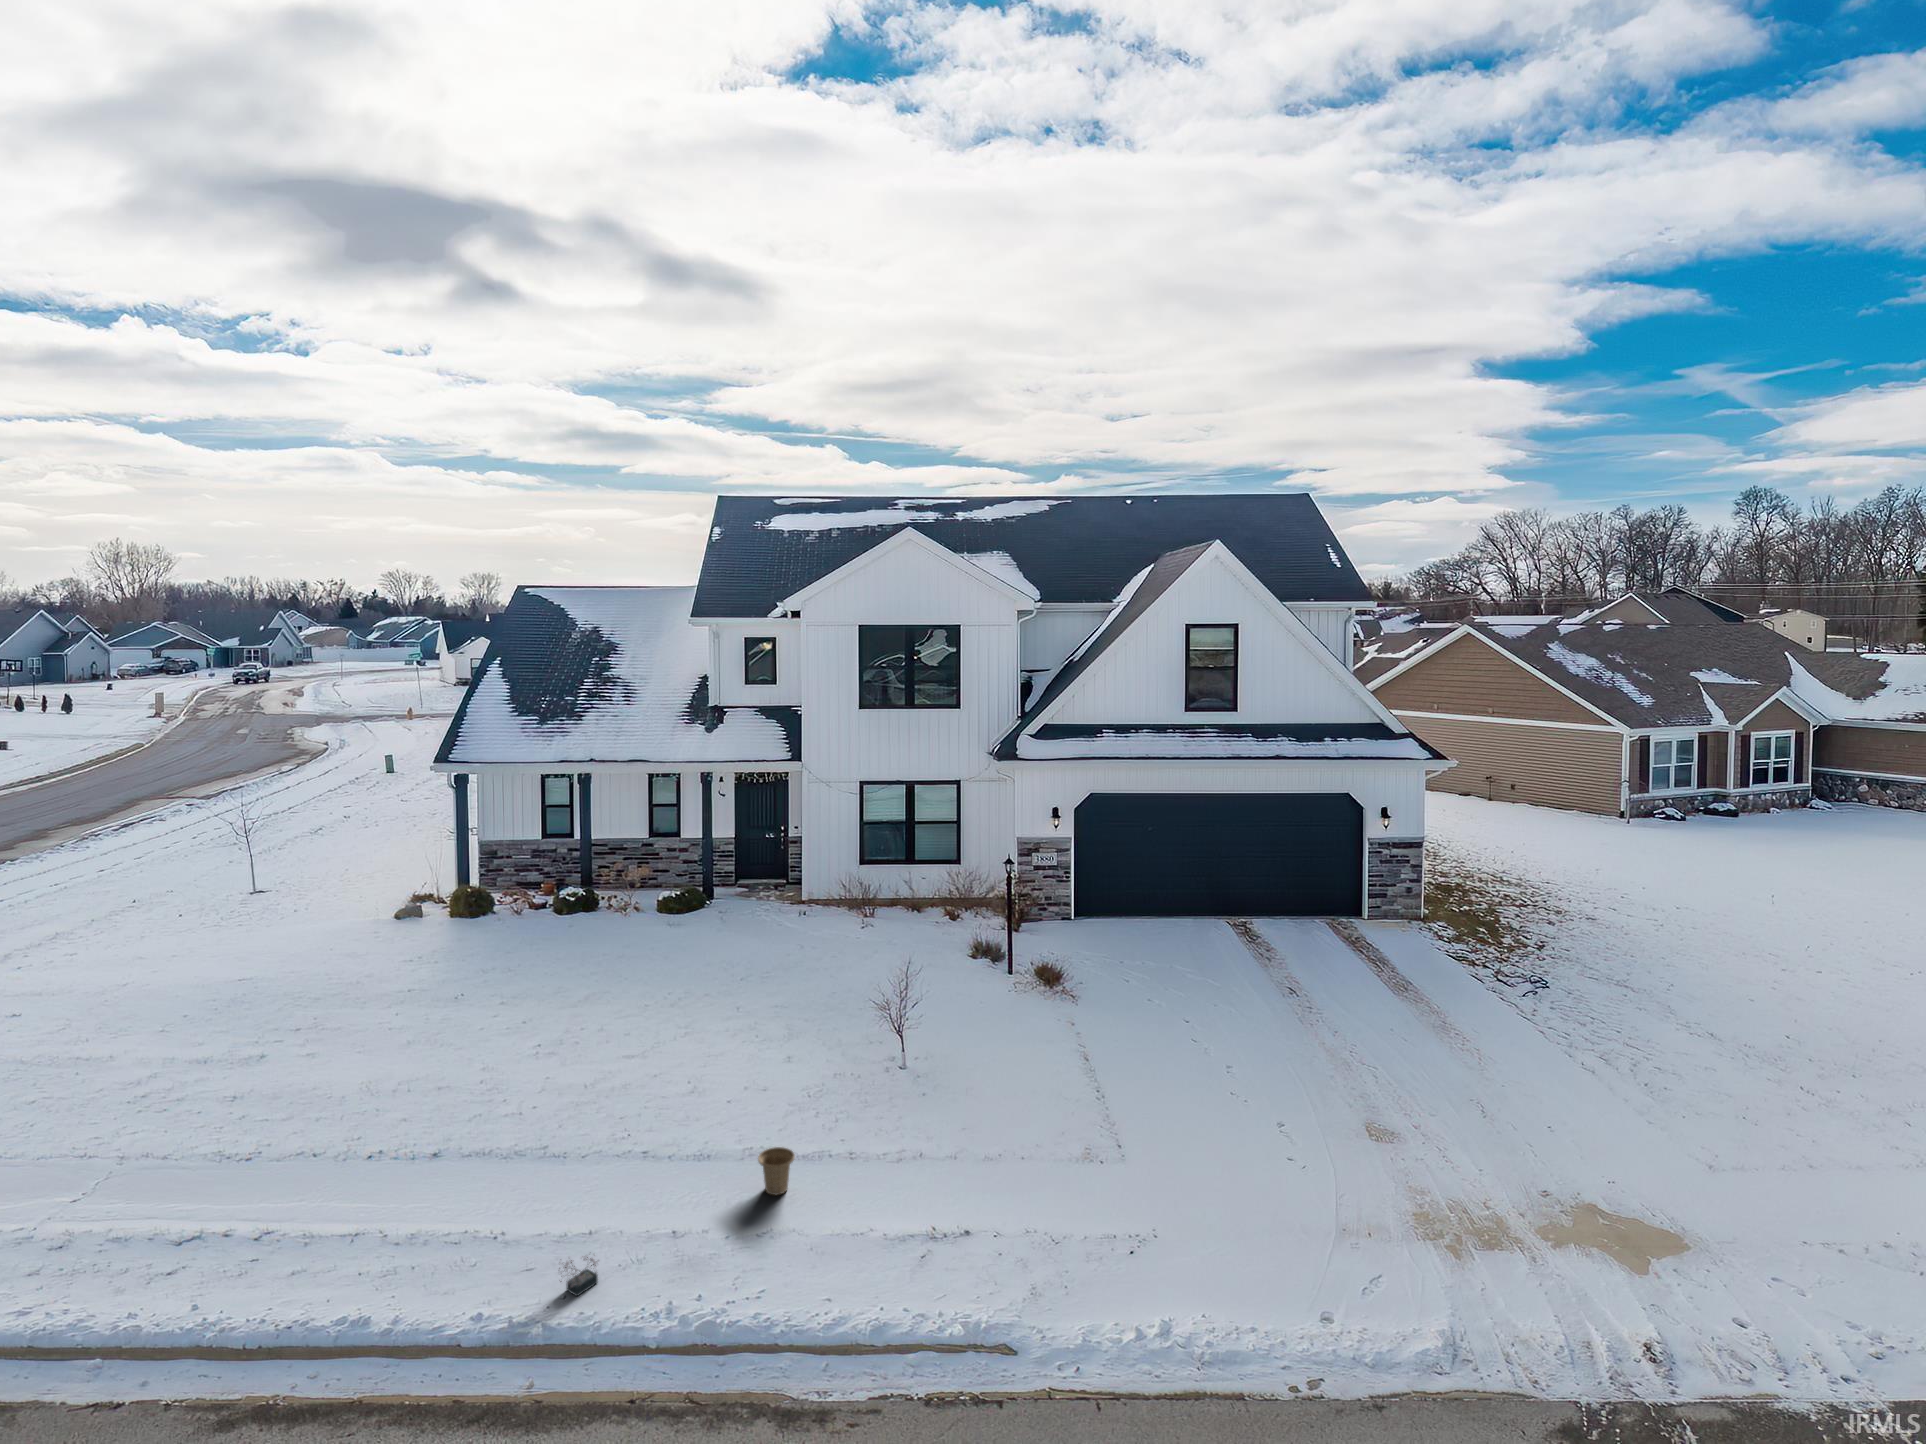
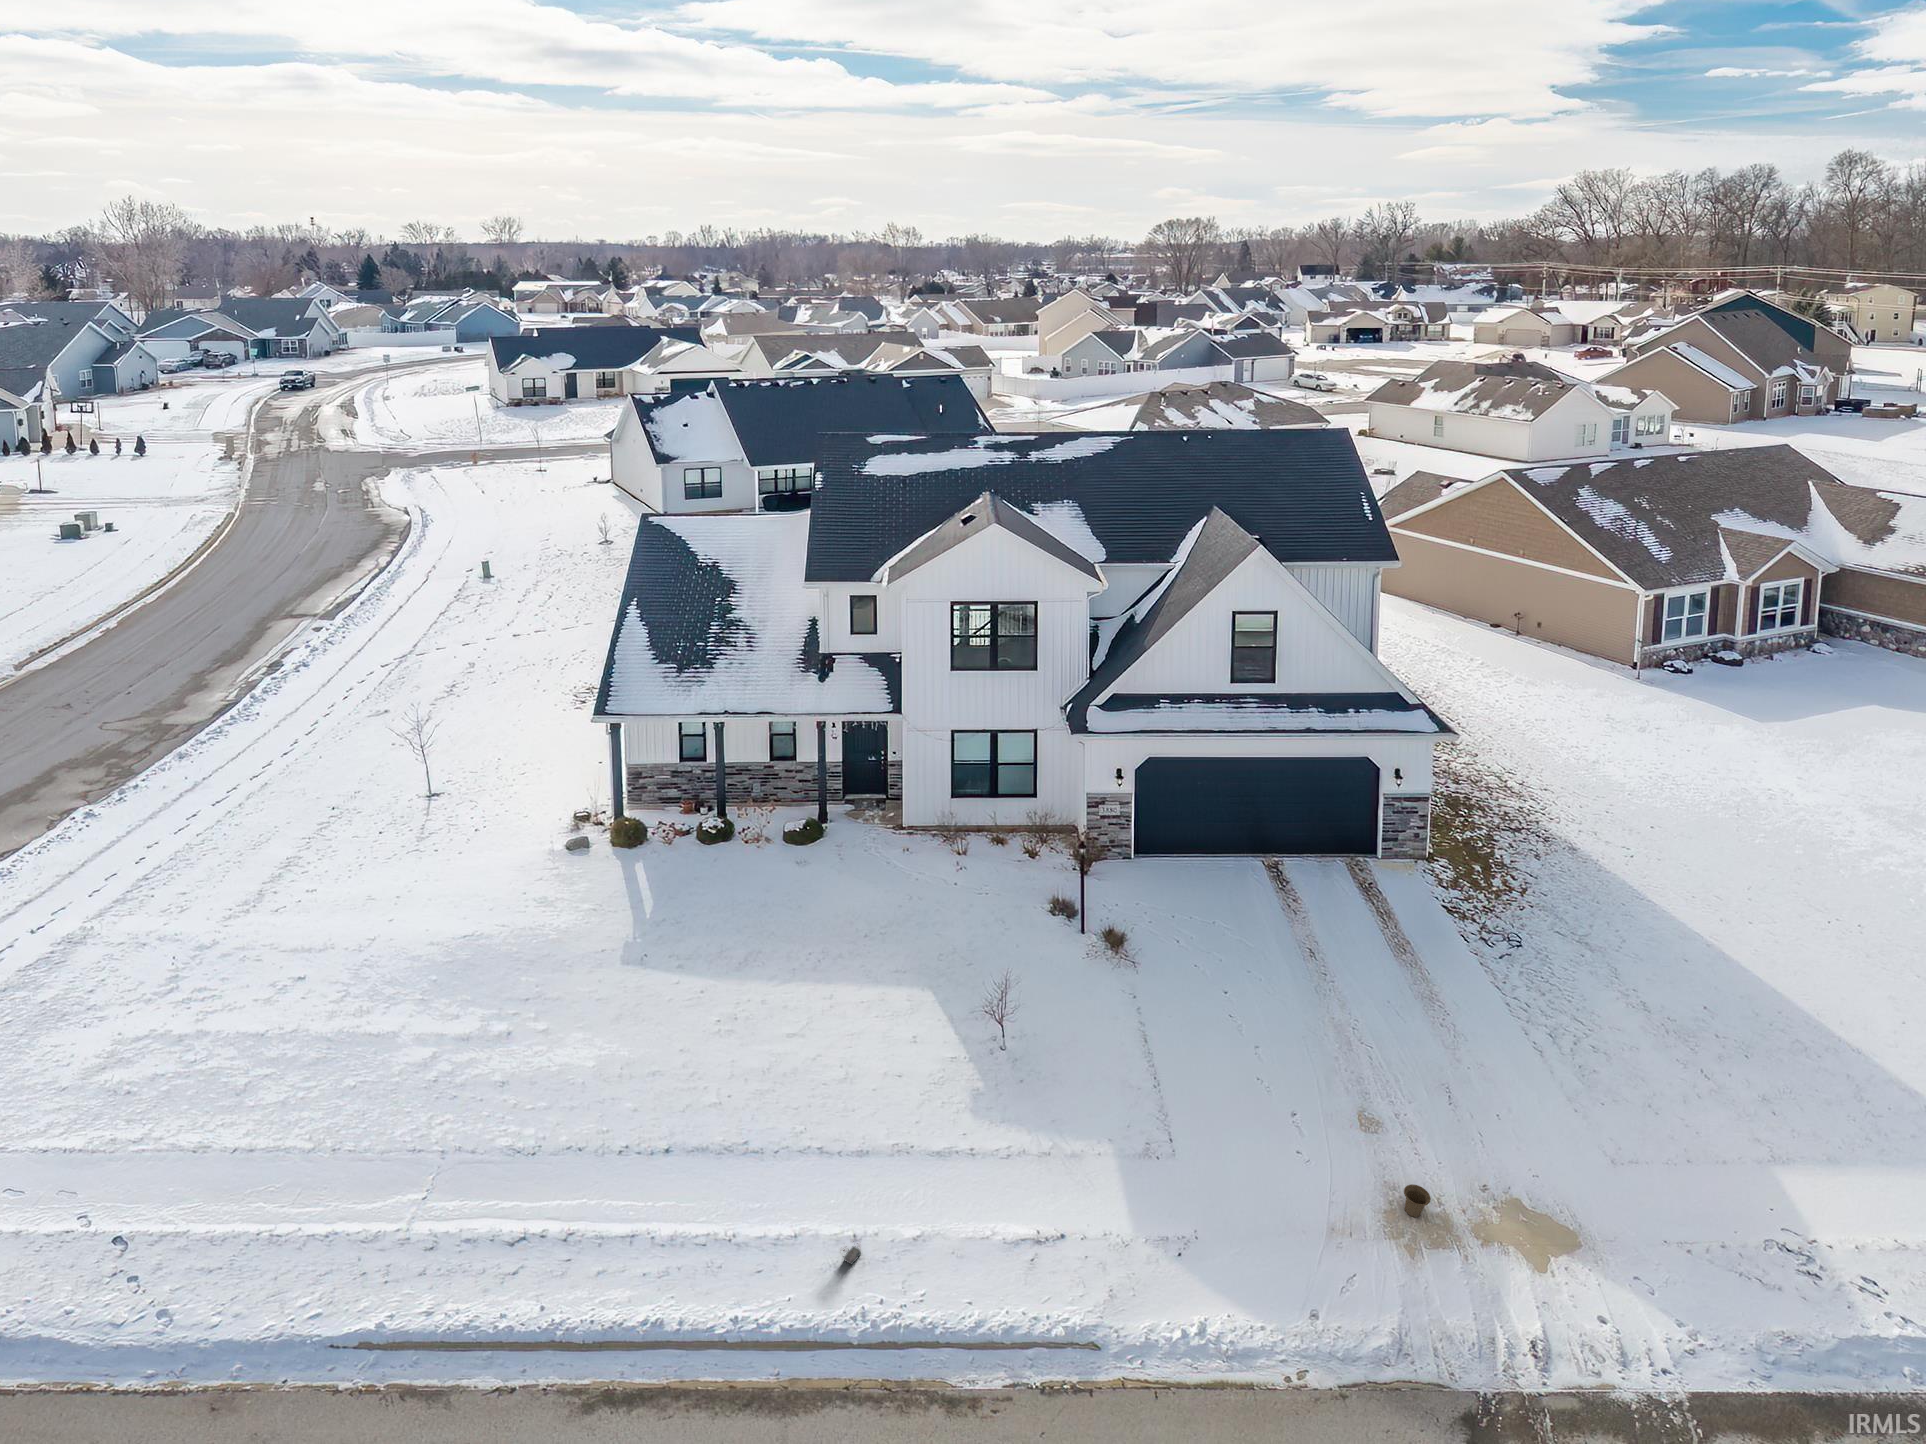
basket: present [758,1147,795,1195] -> present [1404,1184,1431,1217]

